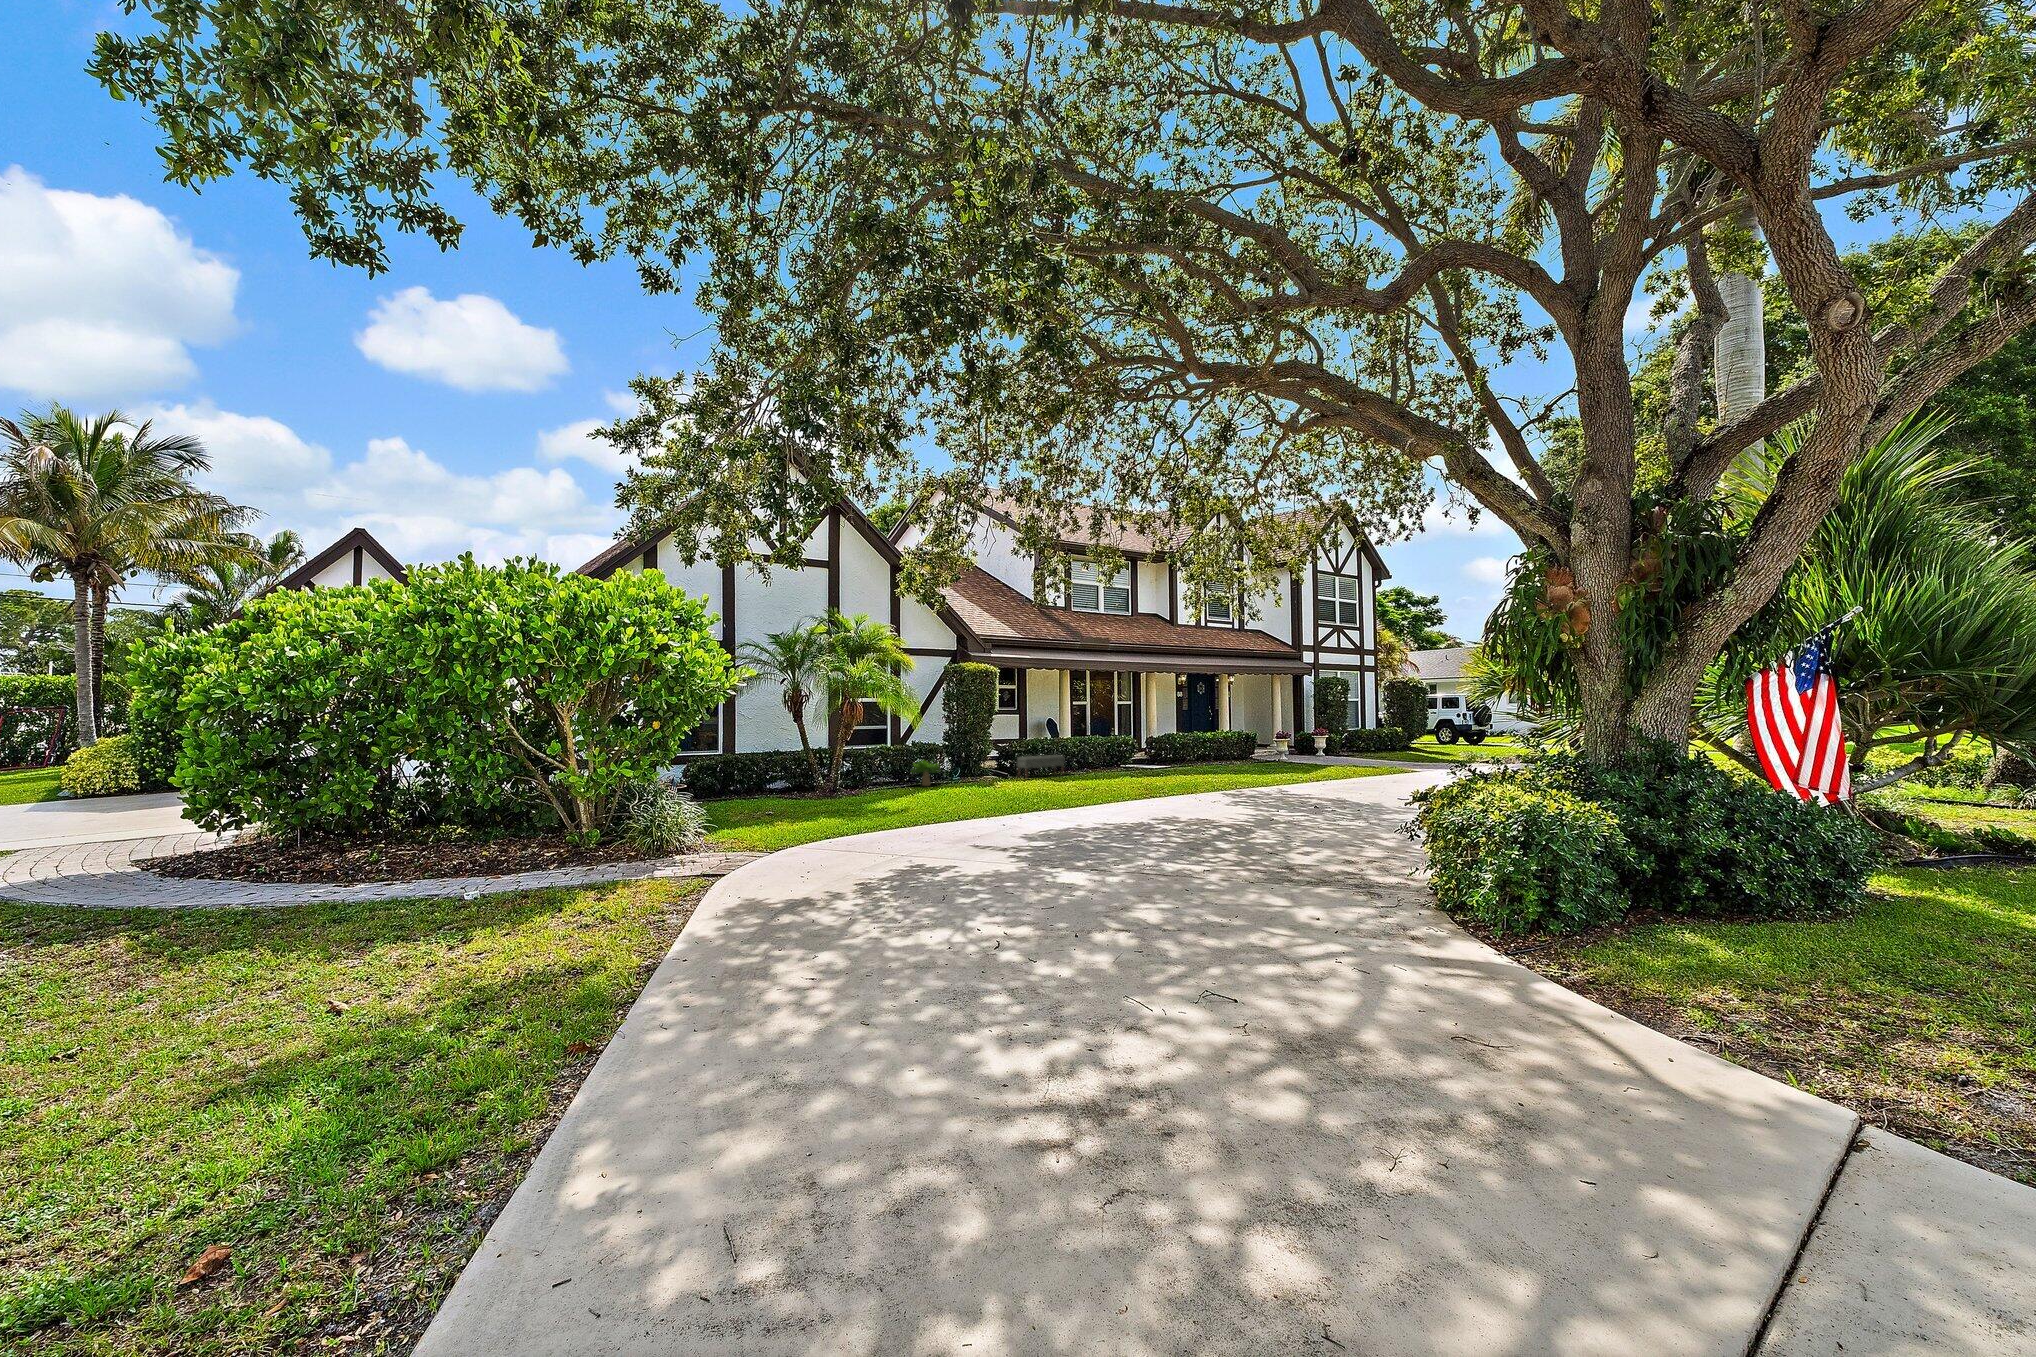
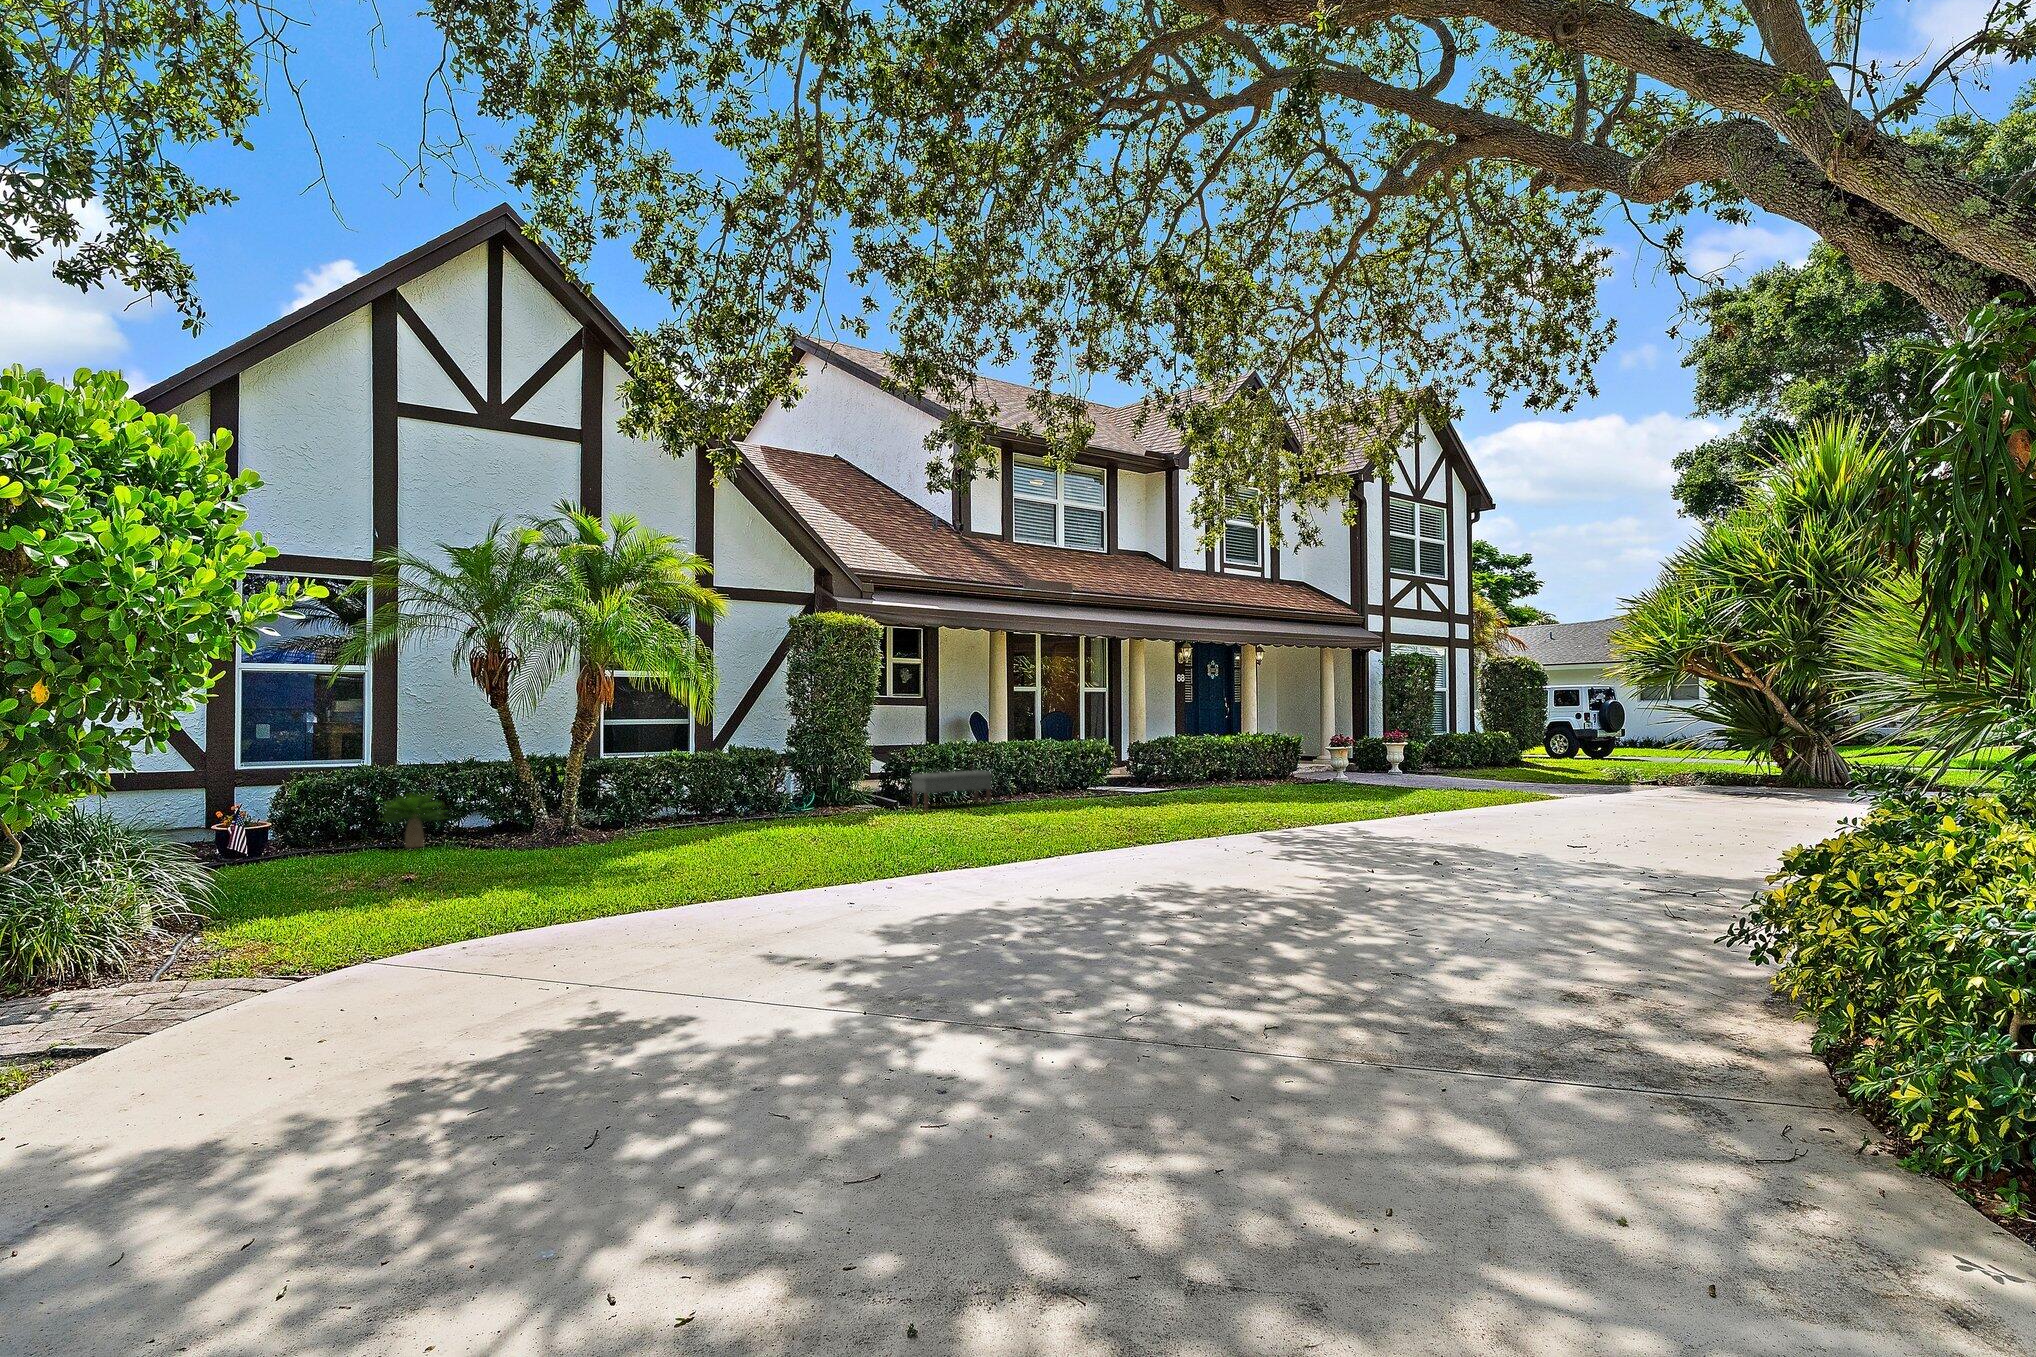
potted plant: present [913,761,939,786] -> present [380,794,448,848]

